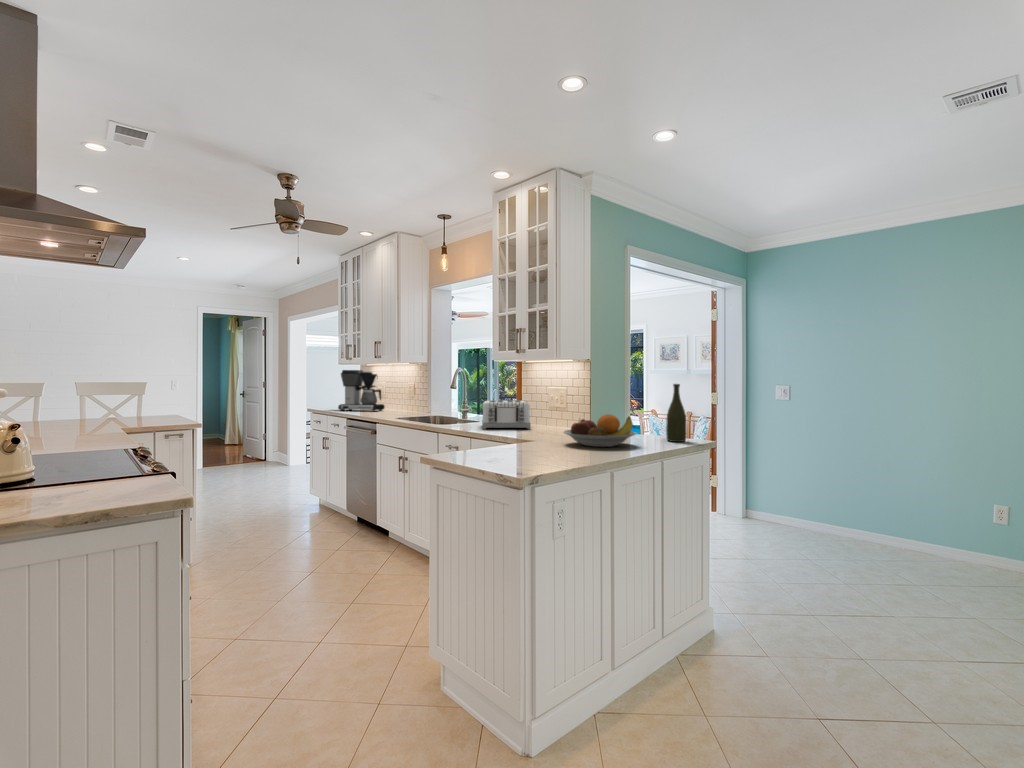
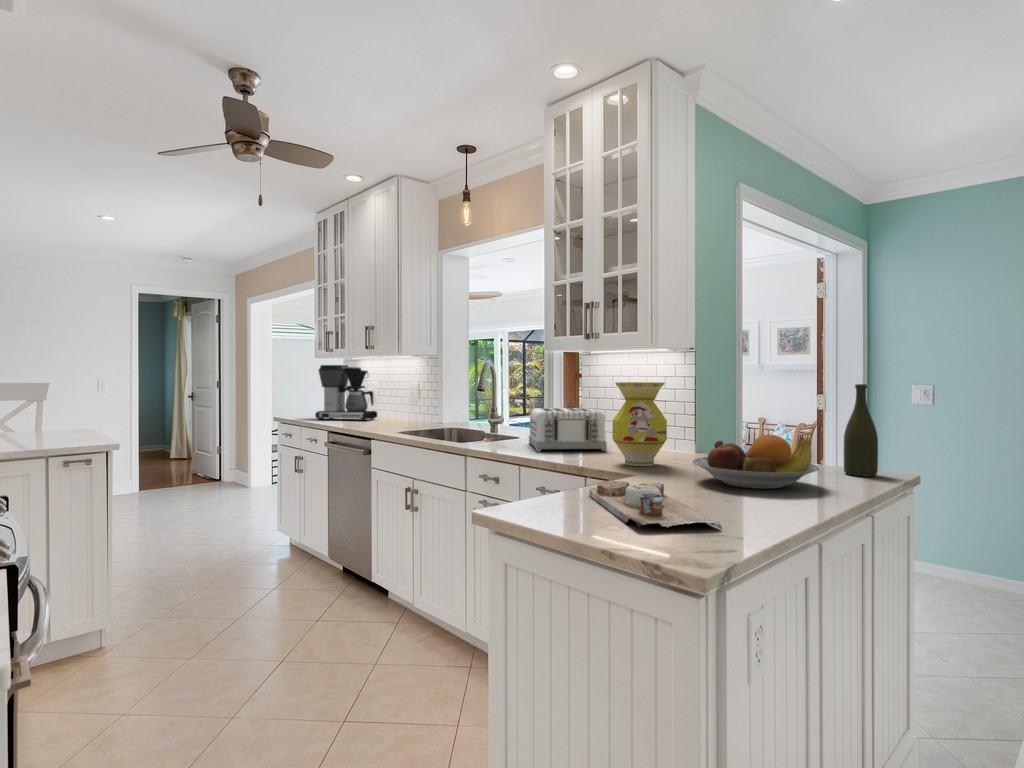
vase: none [525,383,560,437] -> present [612,382,667,466]
cutting board: none [491,440,547,461] -> present [589,479,722,529]

